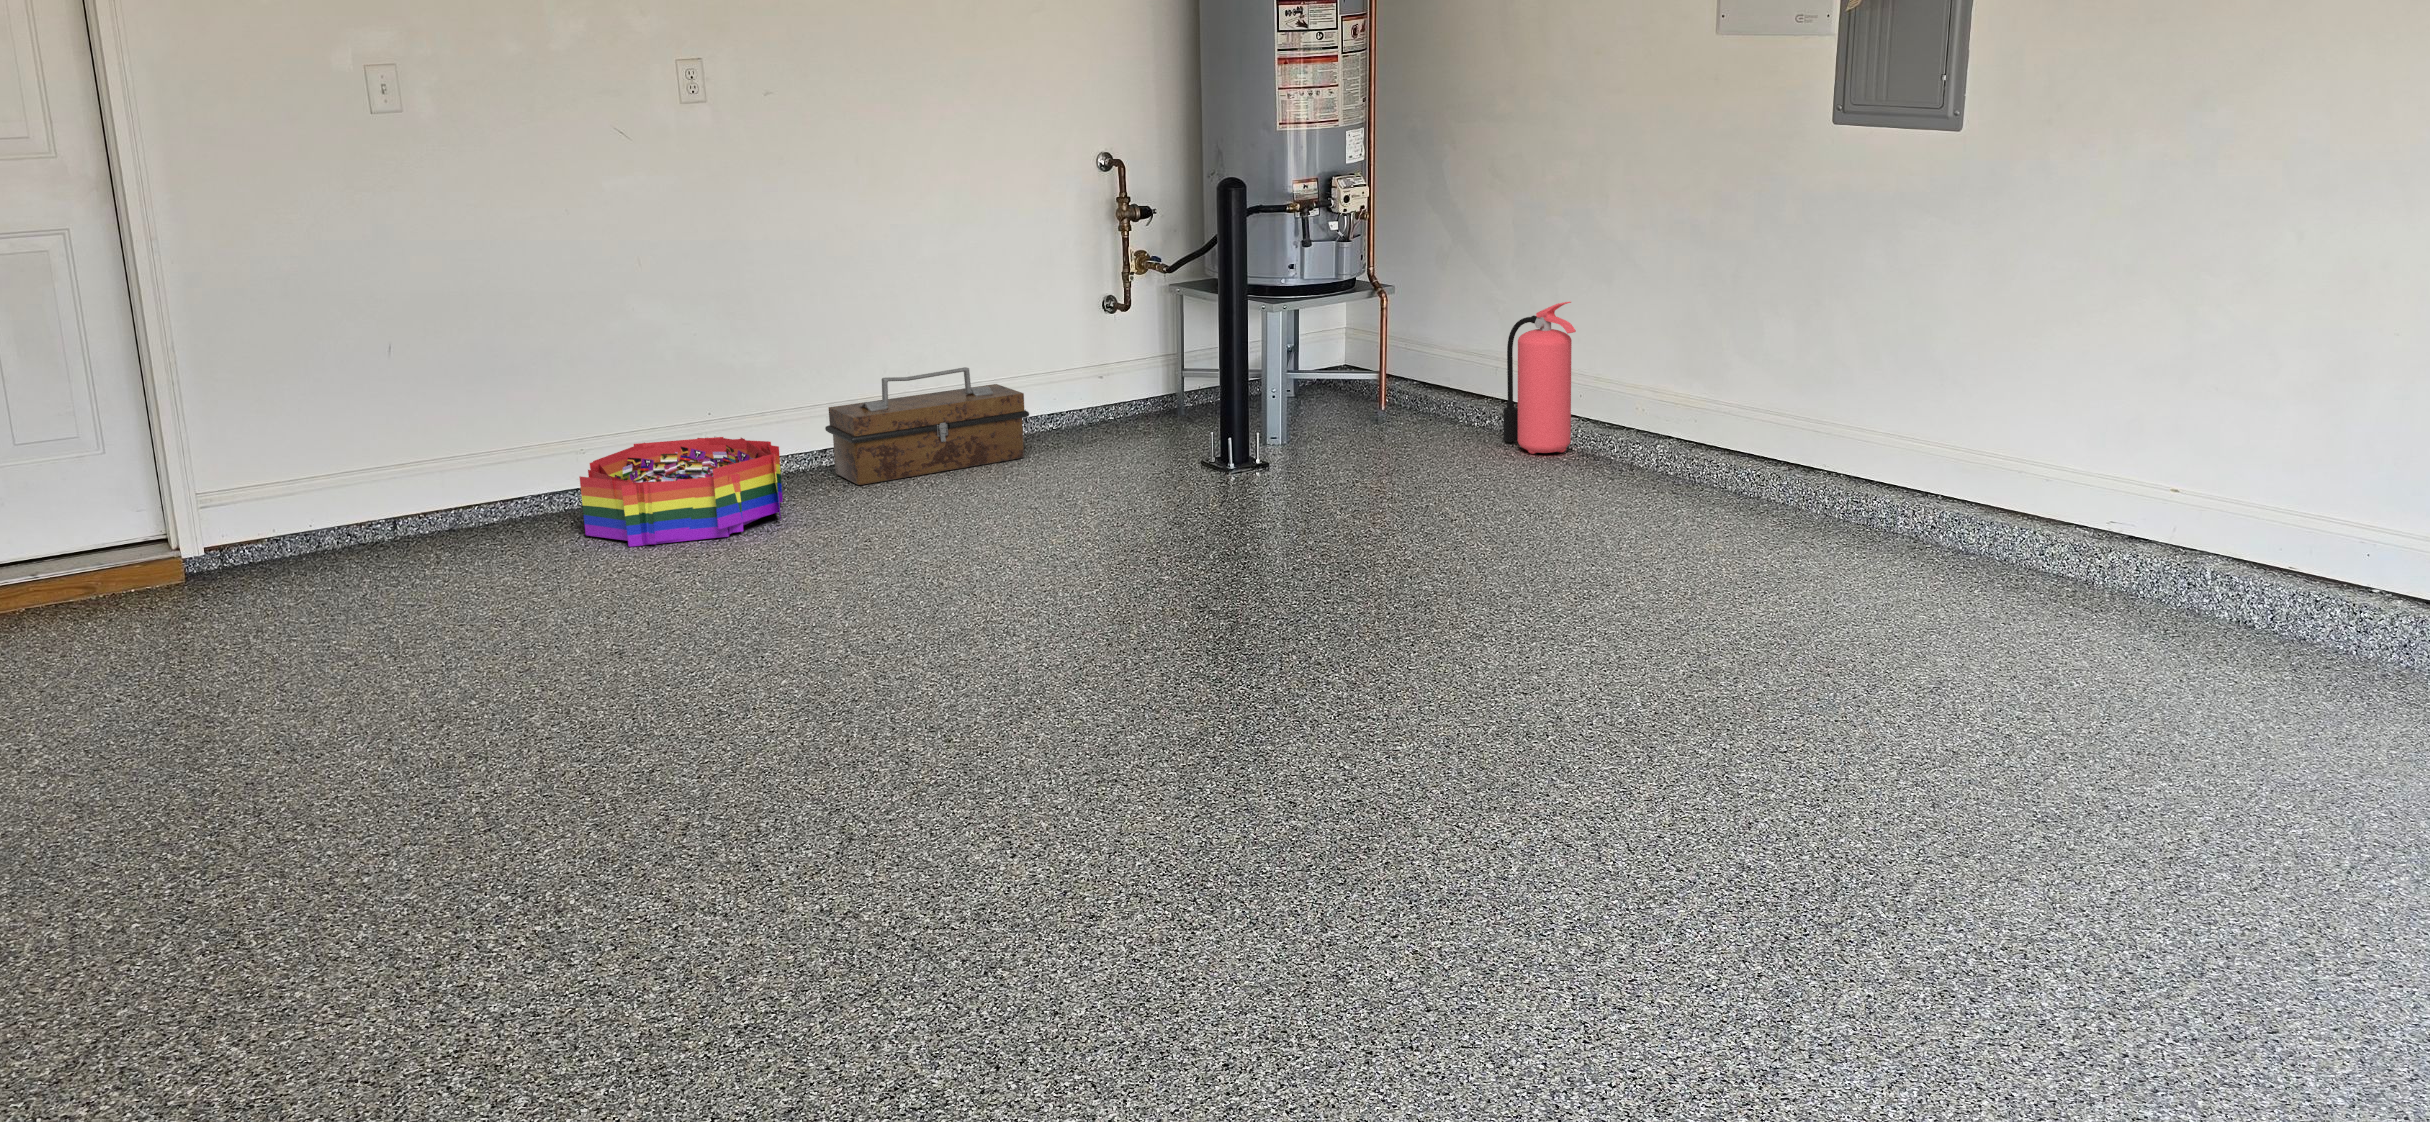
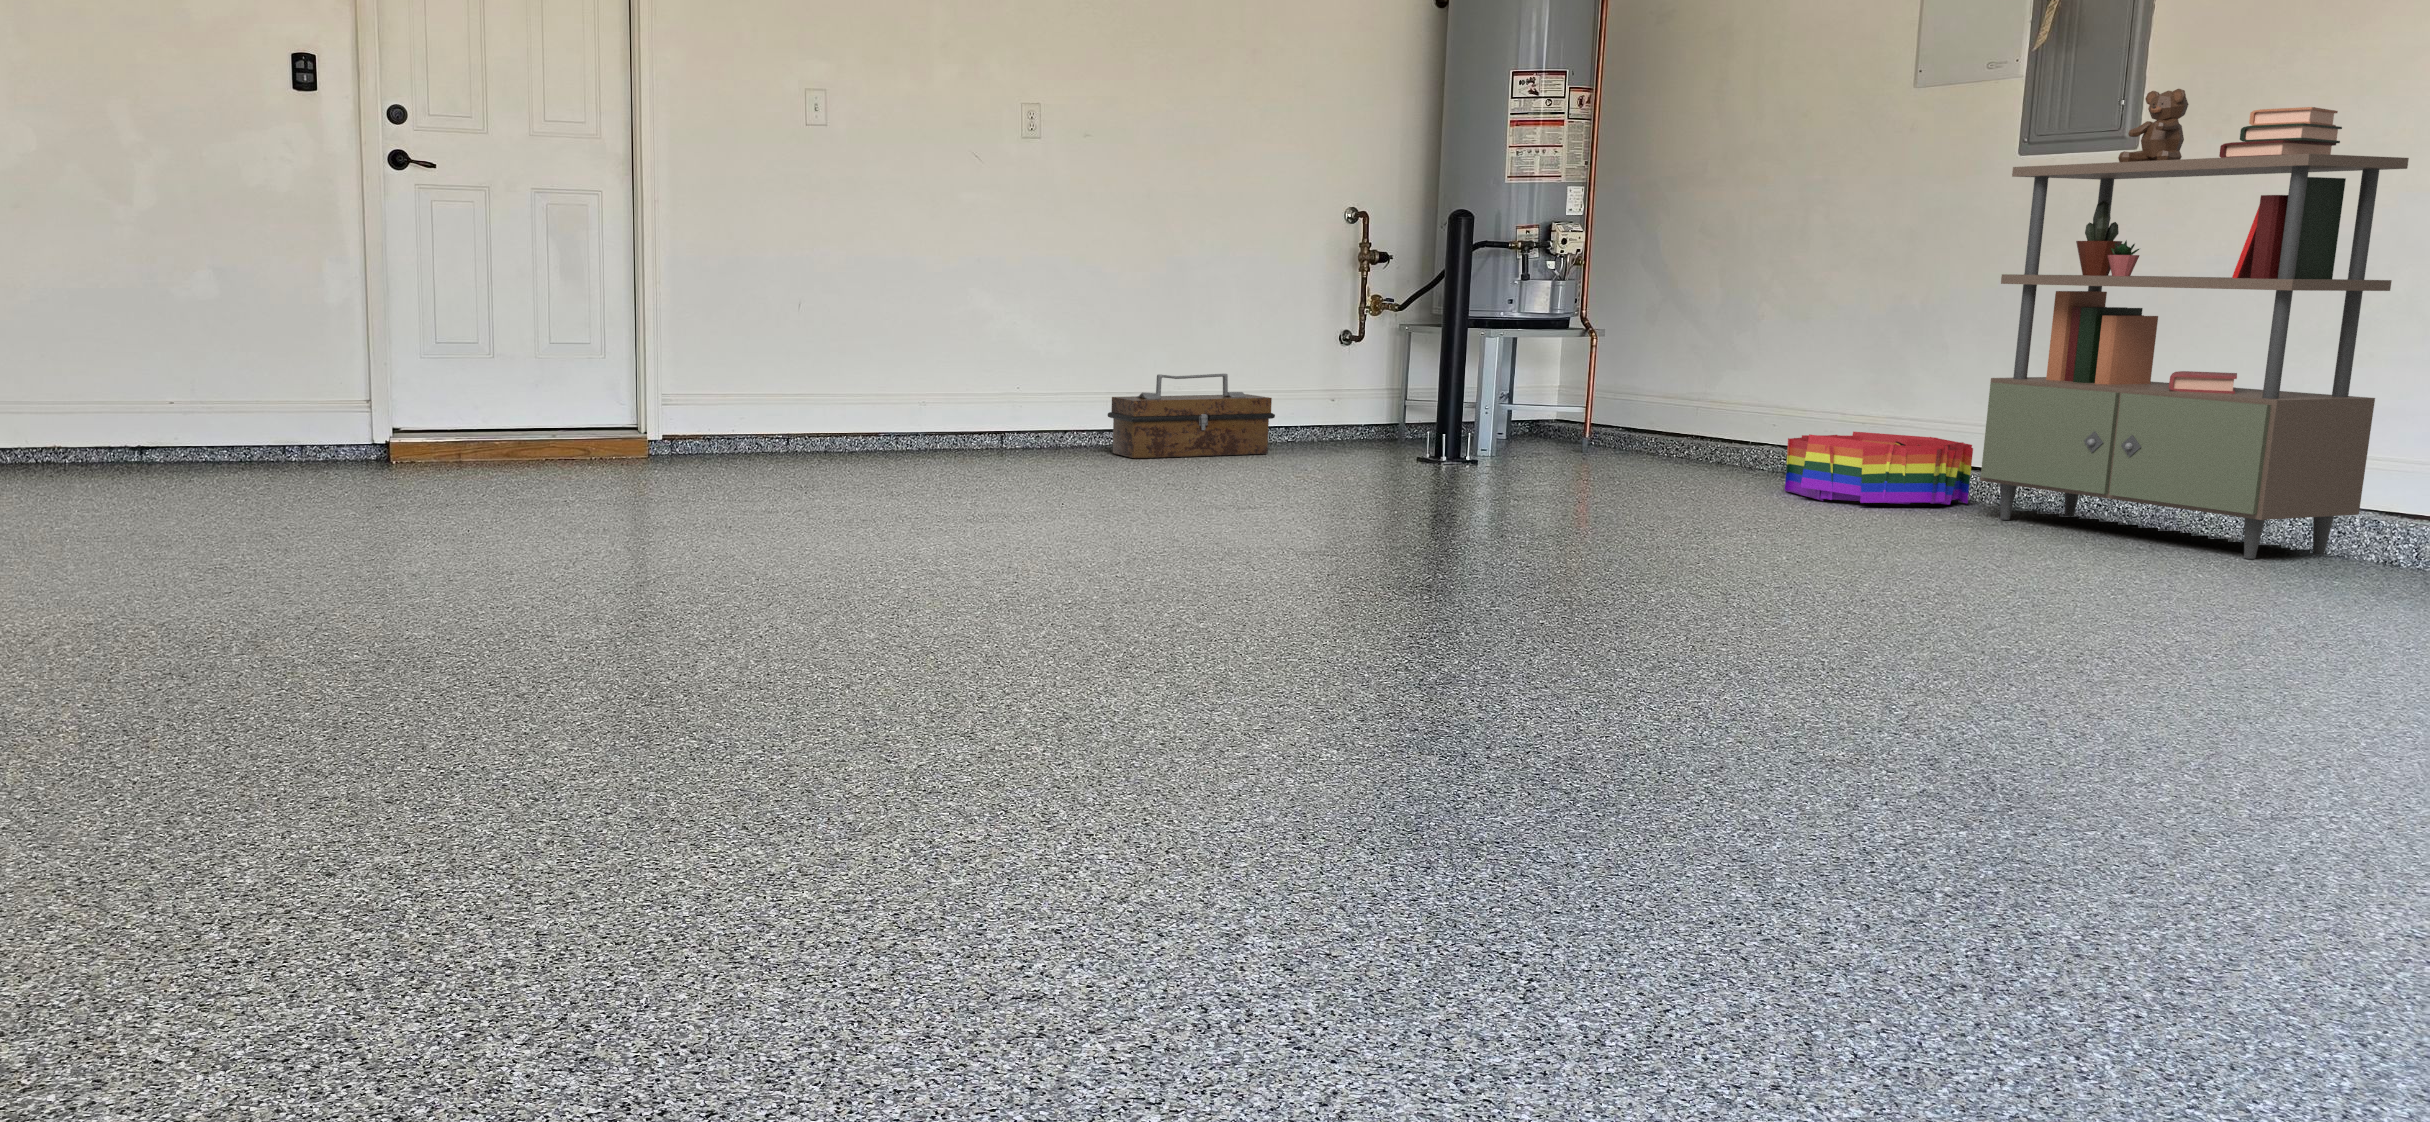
shelving unit: none [1813,78,2263,636] -> present [1980,89,2409,559]
fire extinguisher: present [1503,302,1576,454] -> none [1698,332,1771,470]
storage bin: present [579,437,783,547] -> present [1785,432,1973,504]

